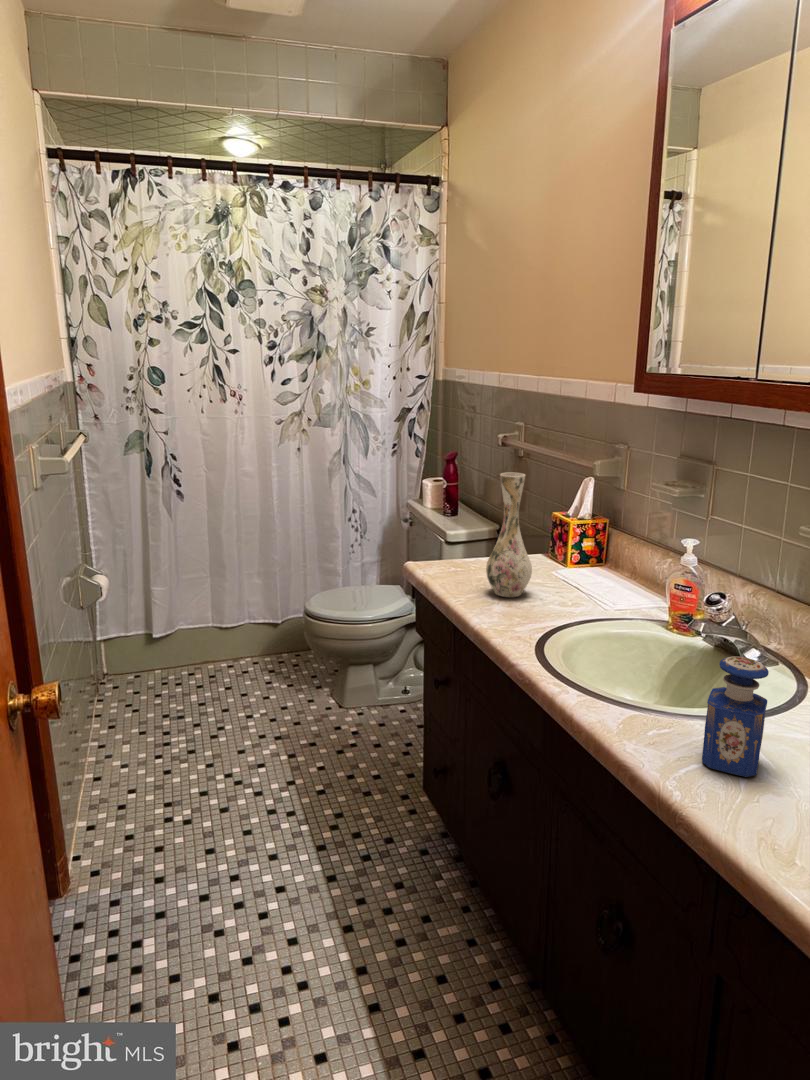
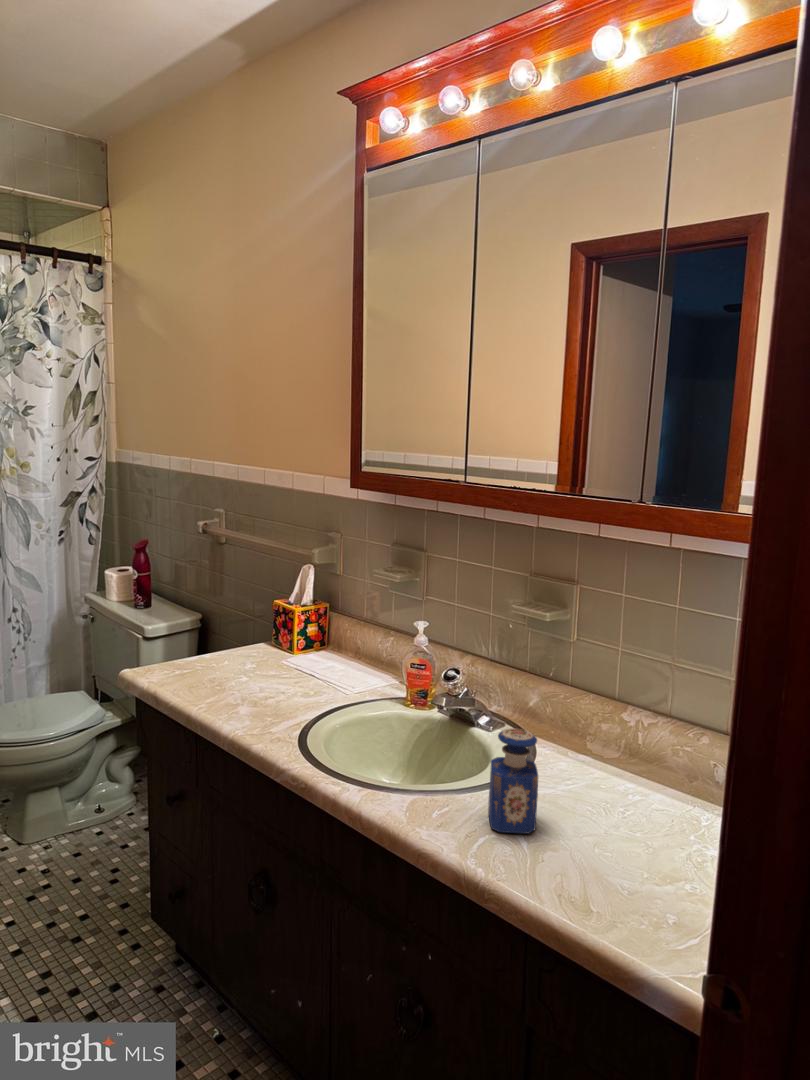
vase: present [486,473,532,597] -> none [225,568,272,695]

